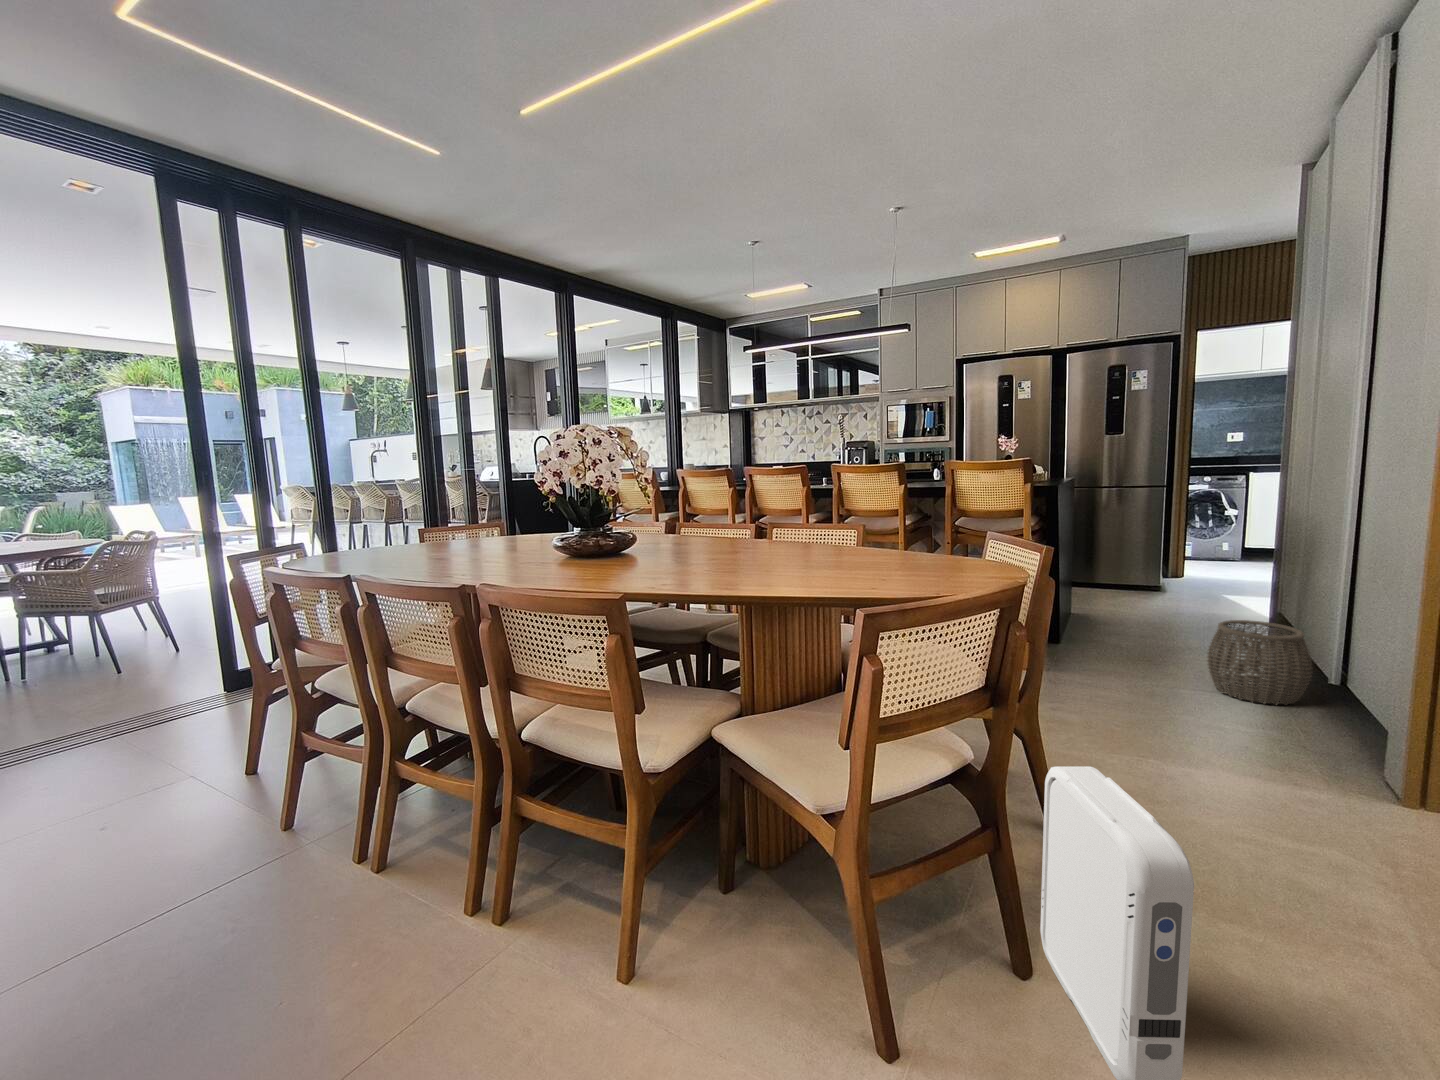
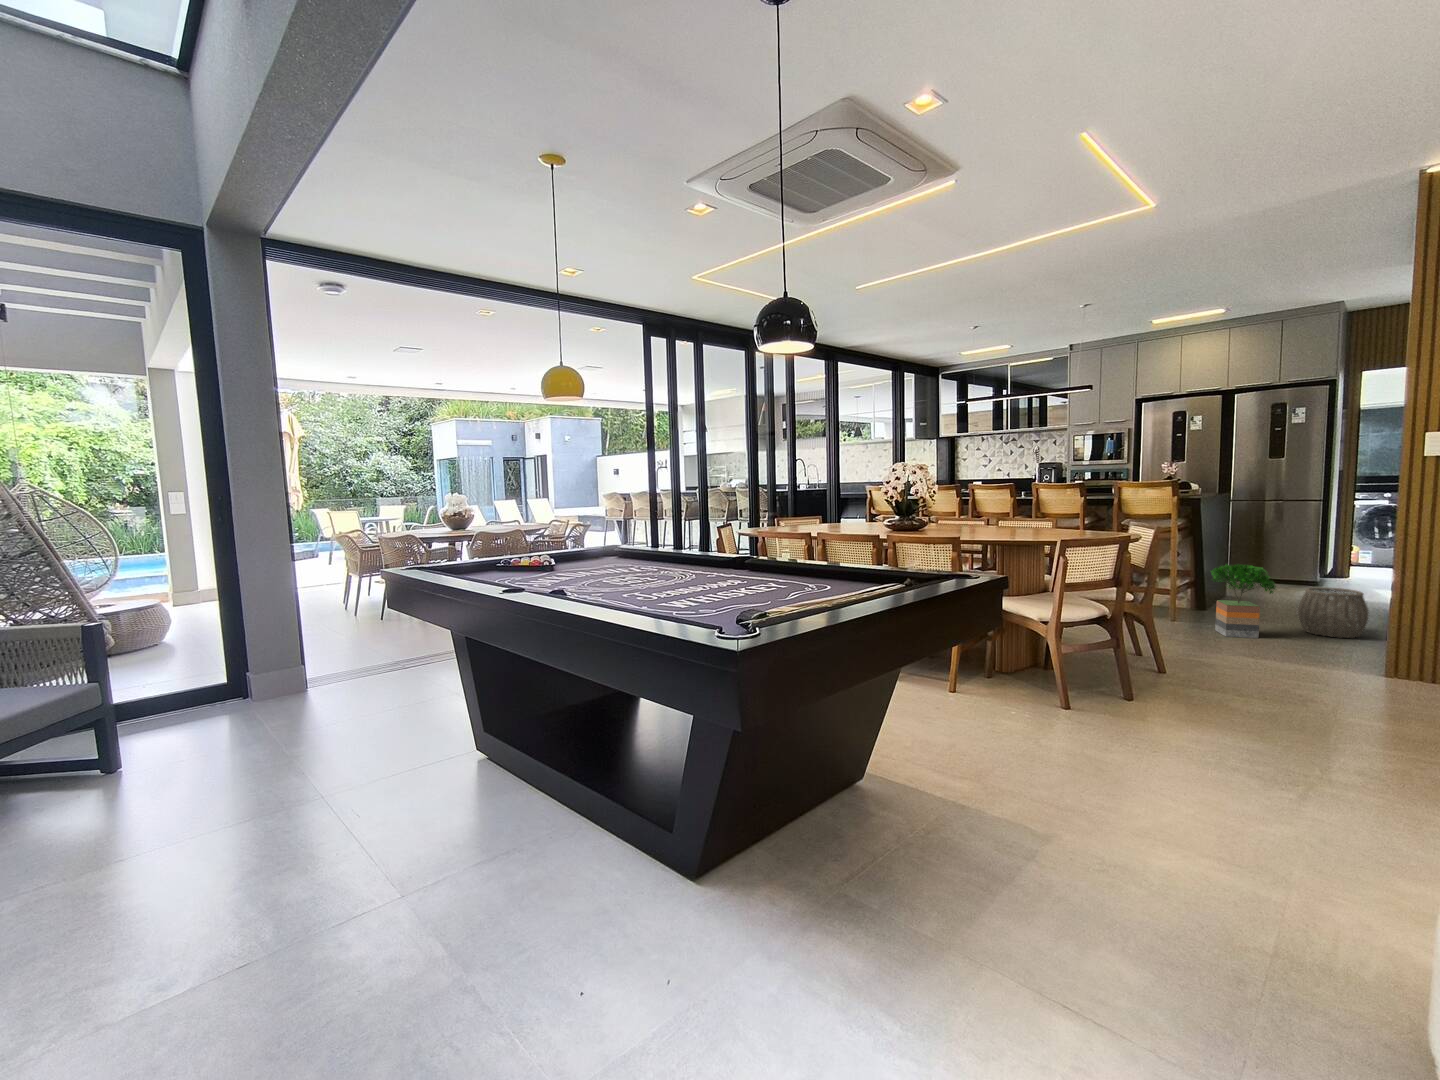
potted tree: none [1093,590,1202,716] -> present [1211,564,1276,638]
air purifier: present [1040,766,1194,1080] -> none [1133,605,1178,704]

